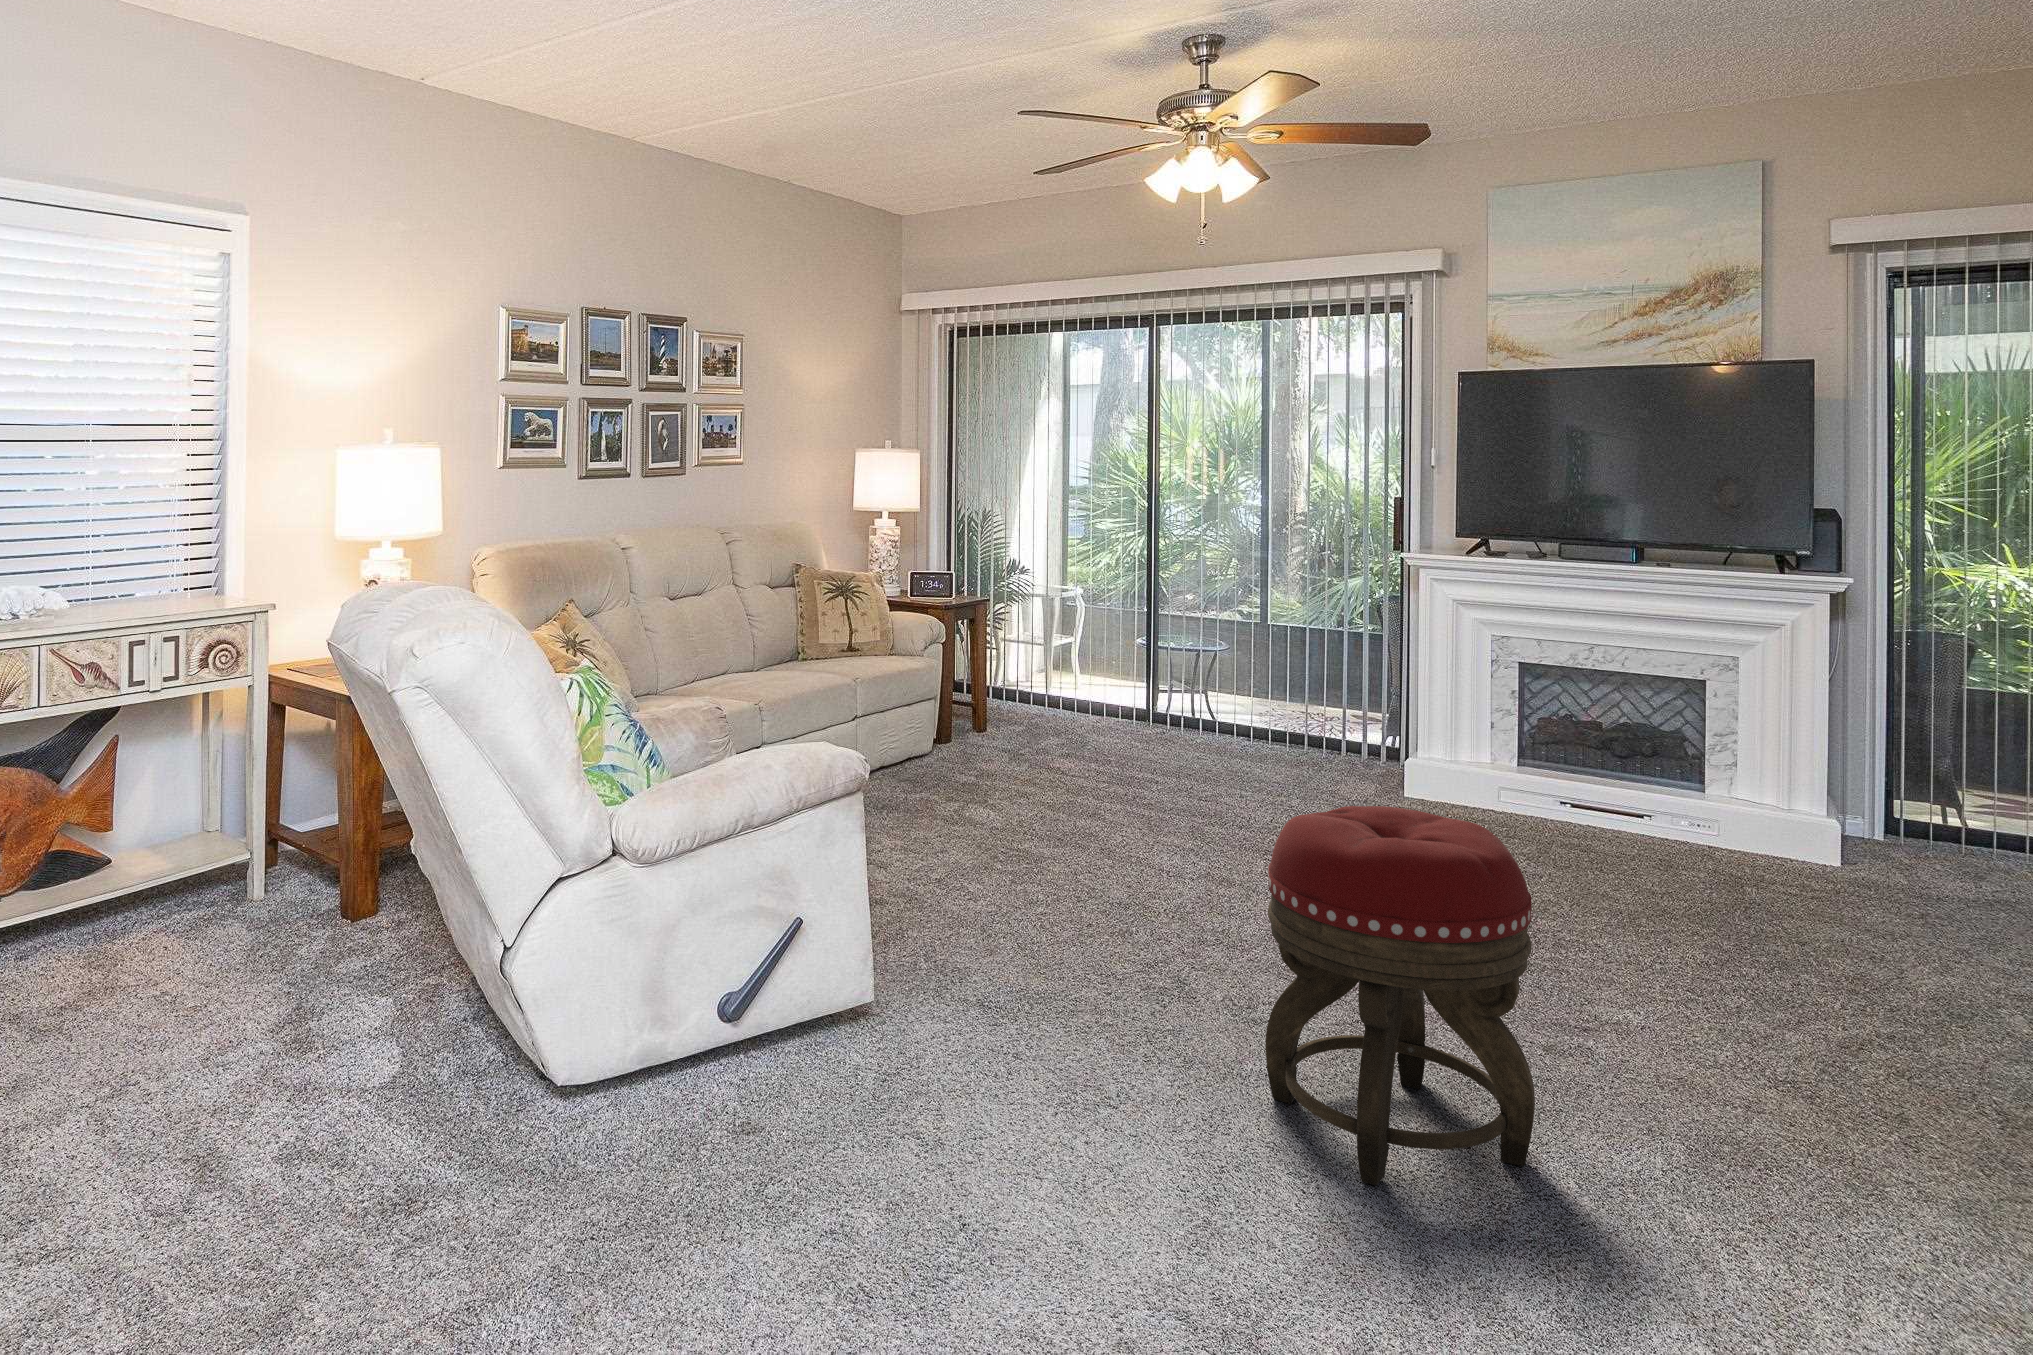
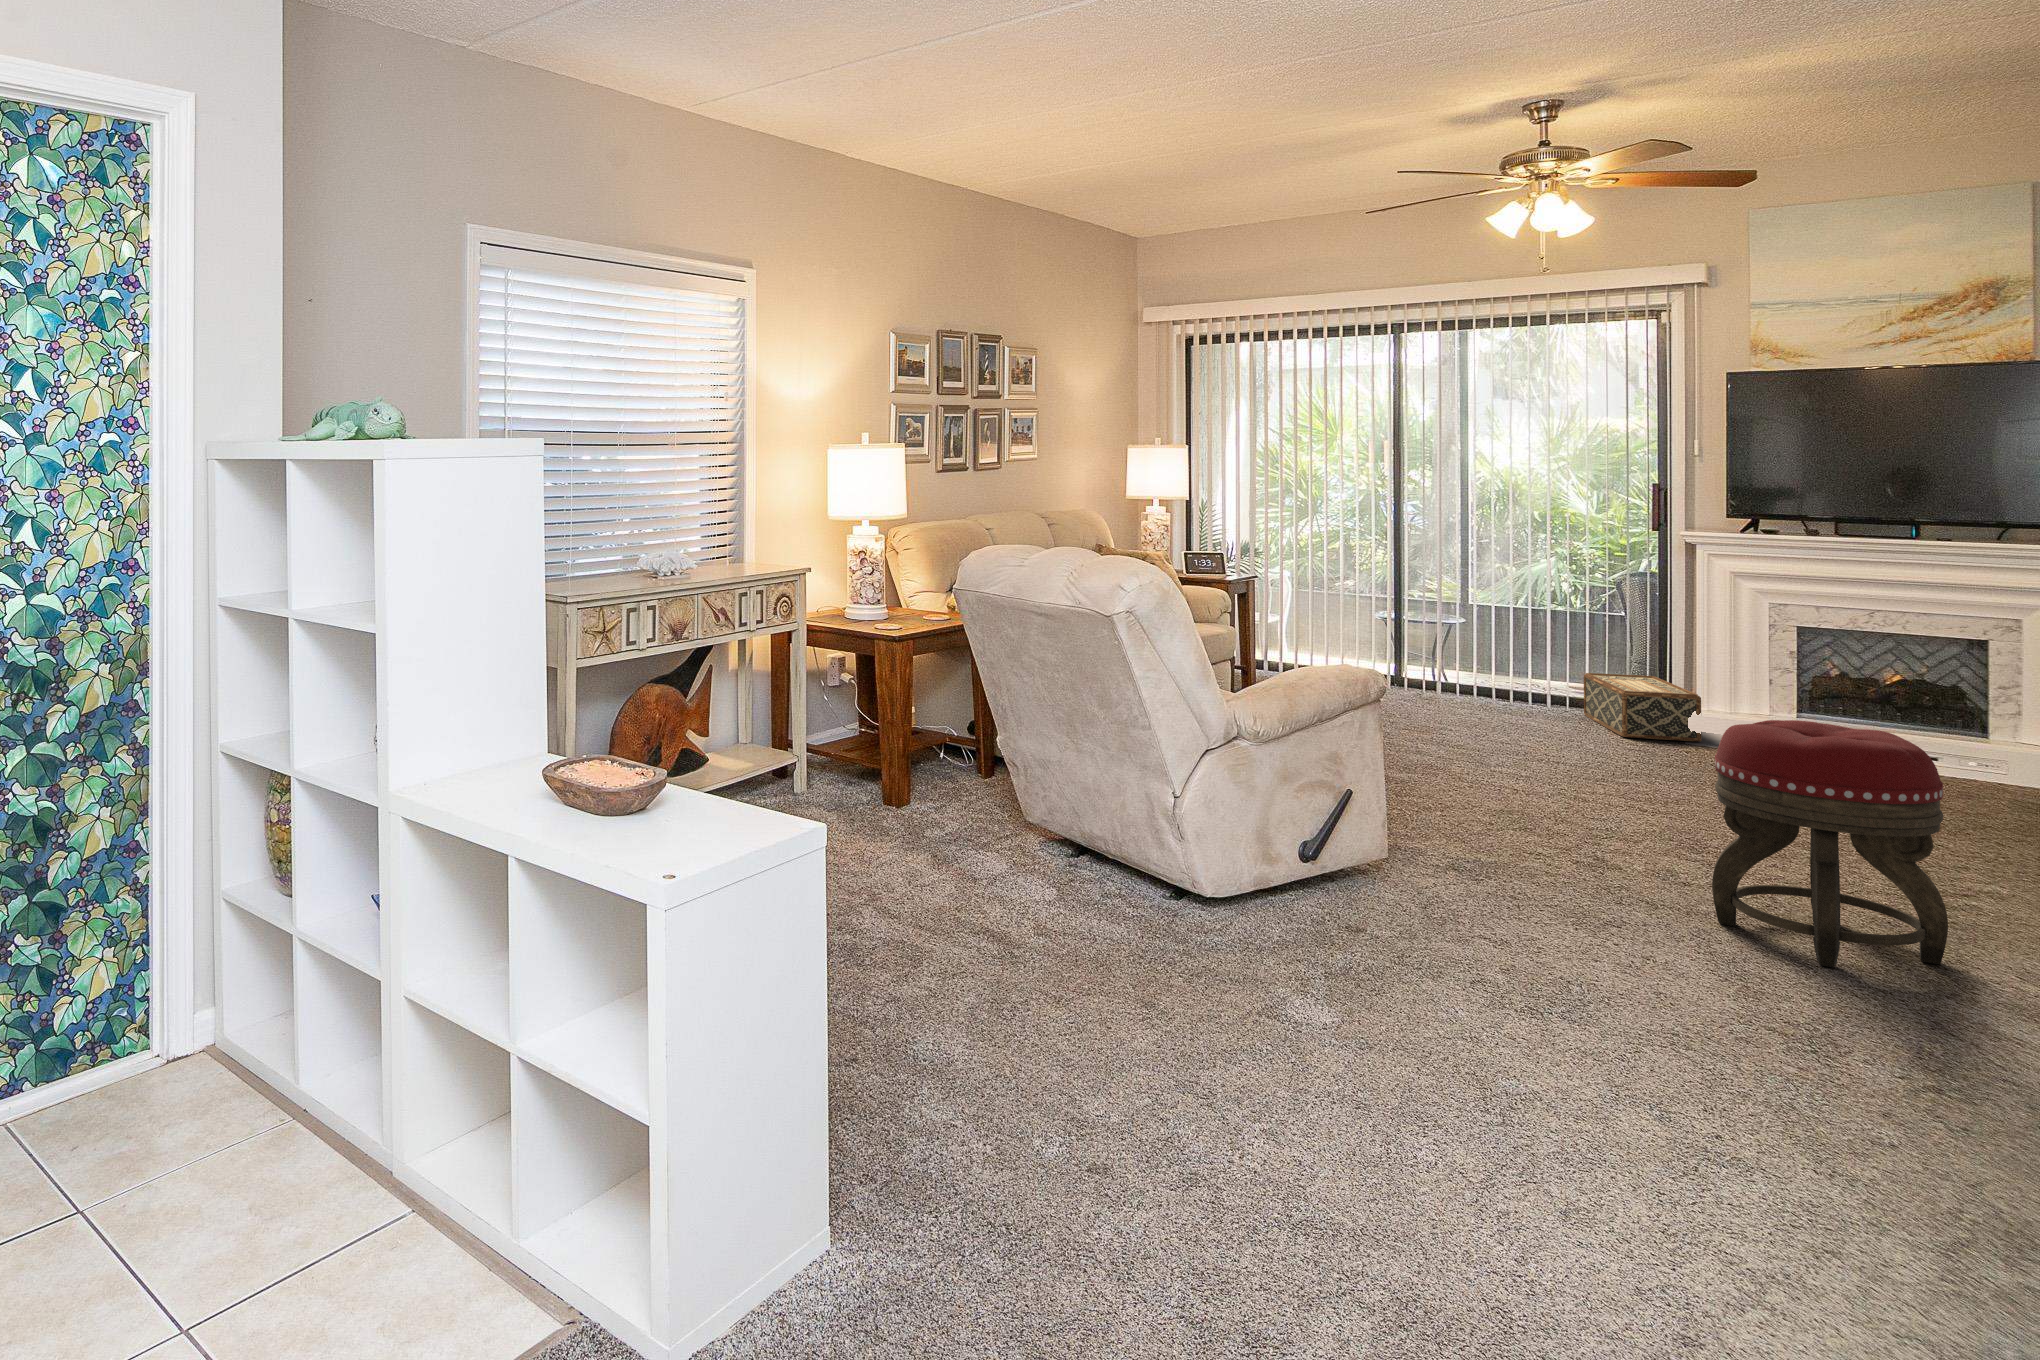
woven basket: none [1325,713,1426,793] -> present [1584,673,1702,741]

